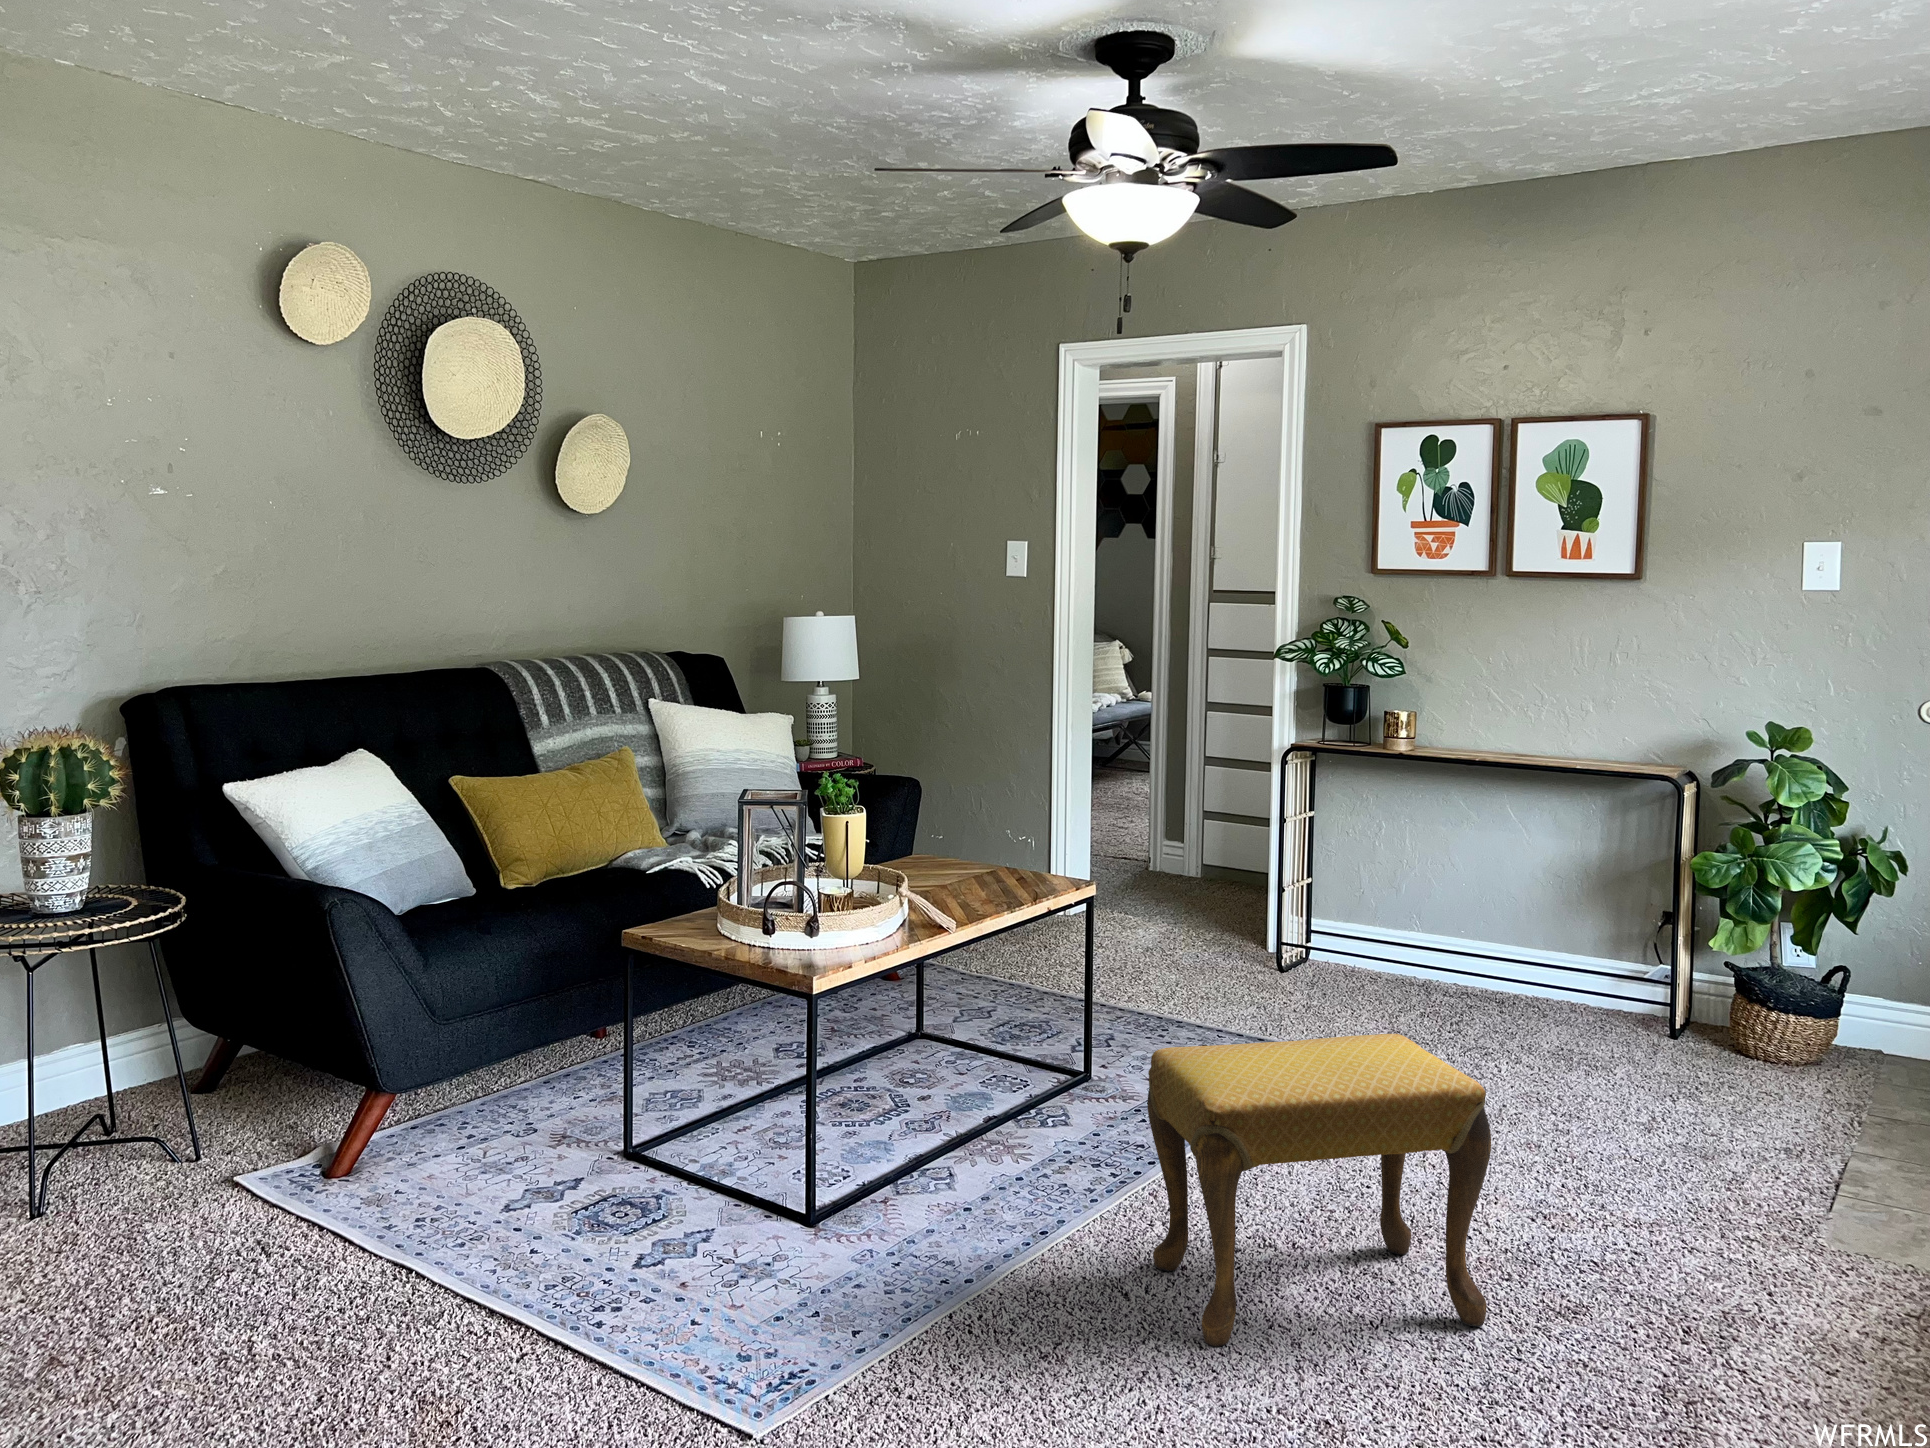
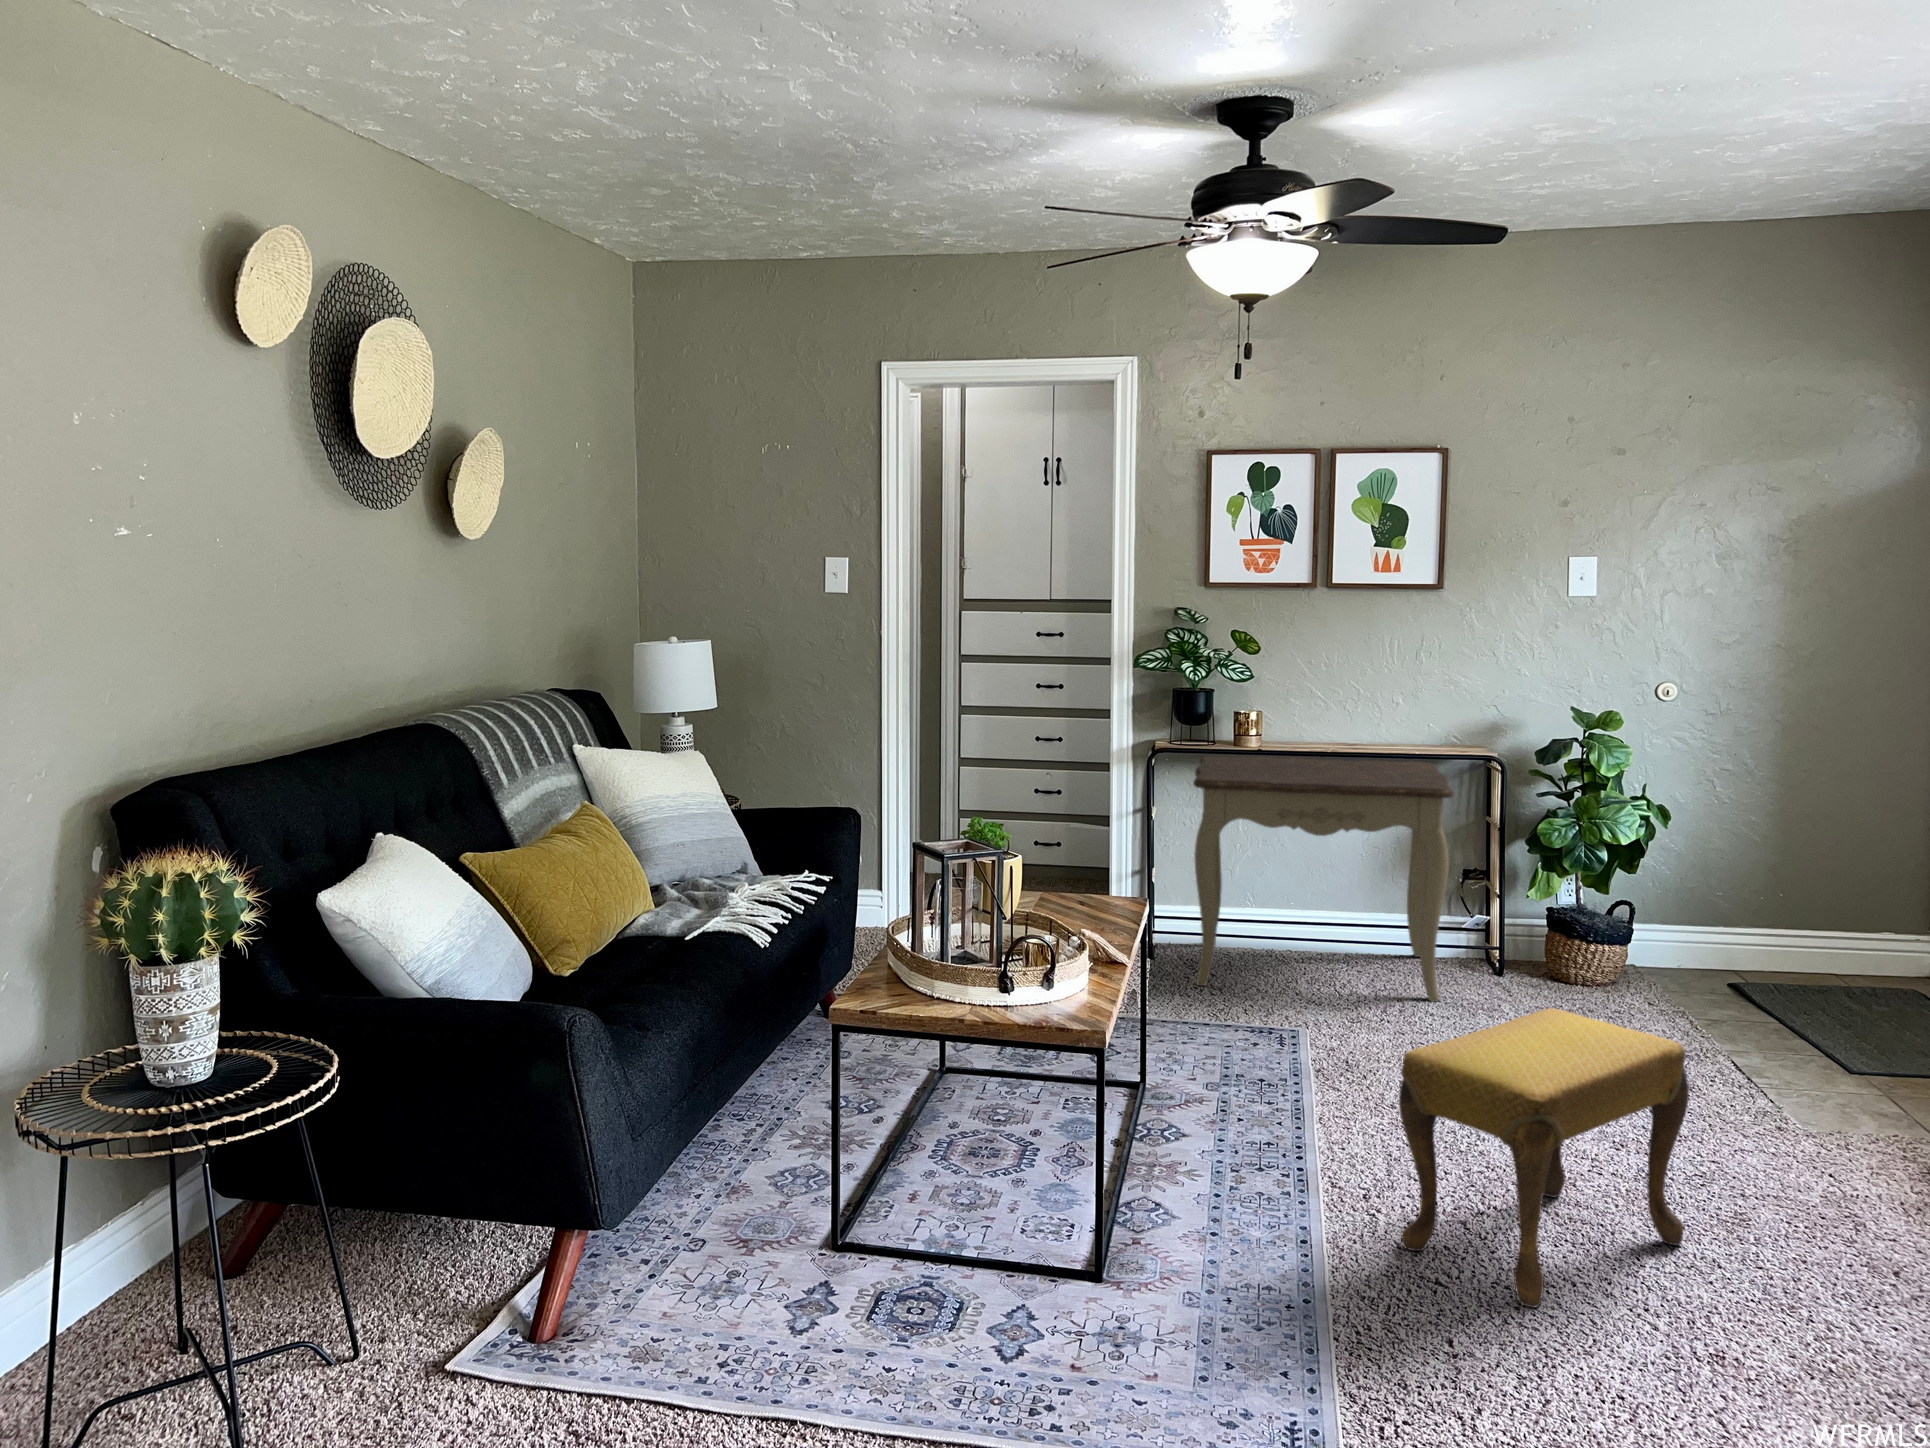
side table: none [1291,758,1621,1052] -> present [1193,756,1454,1002]

